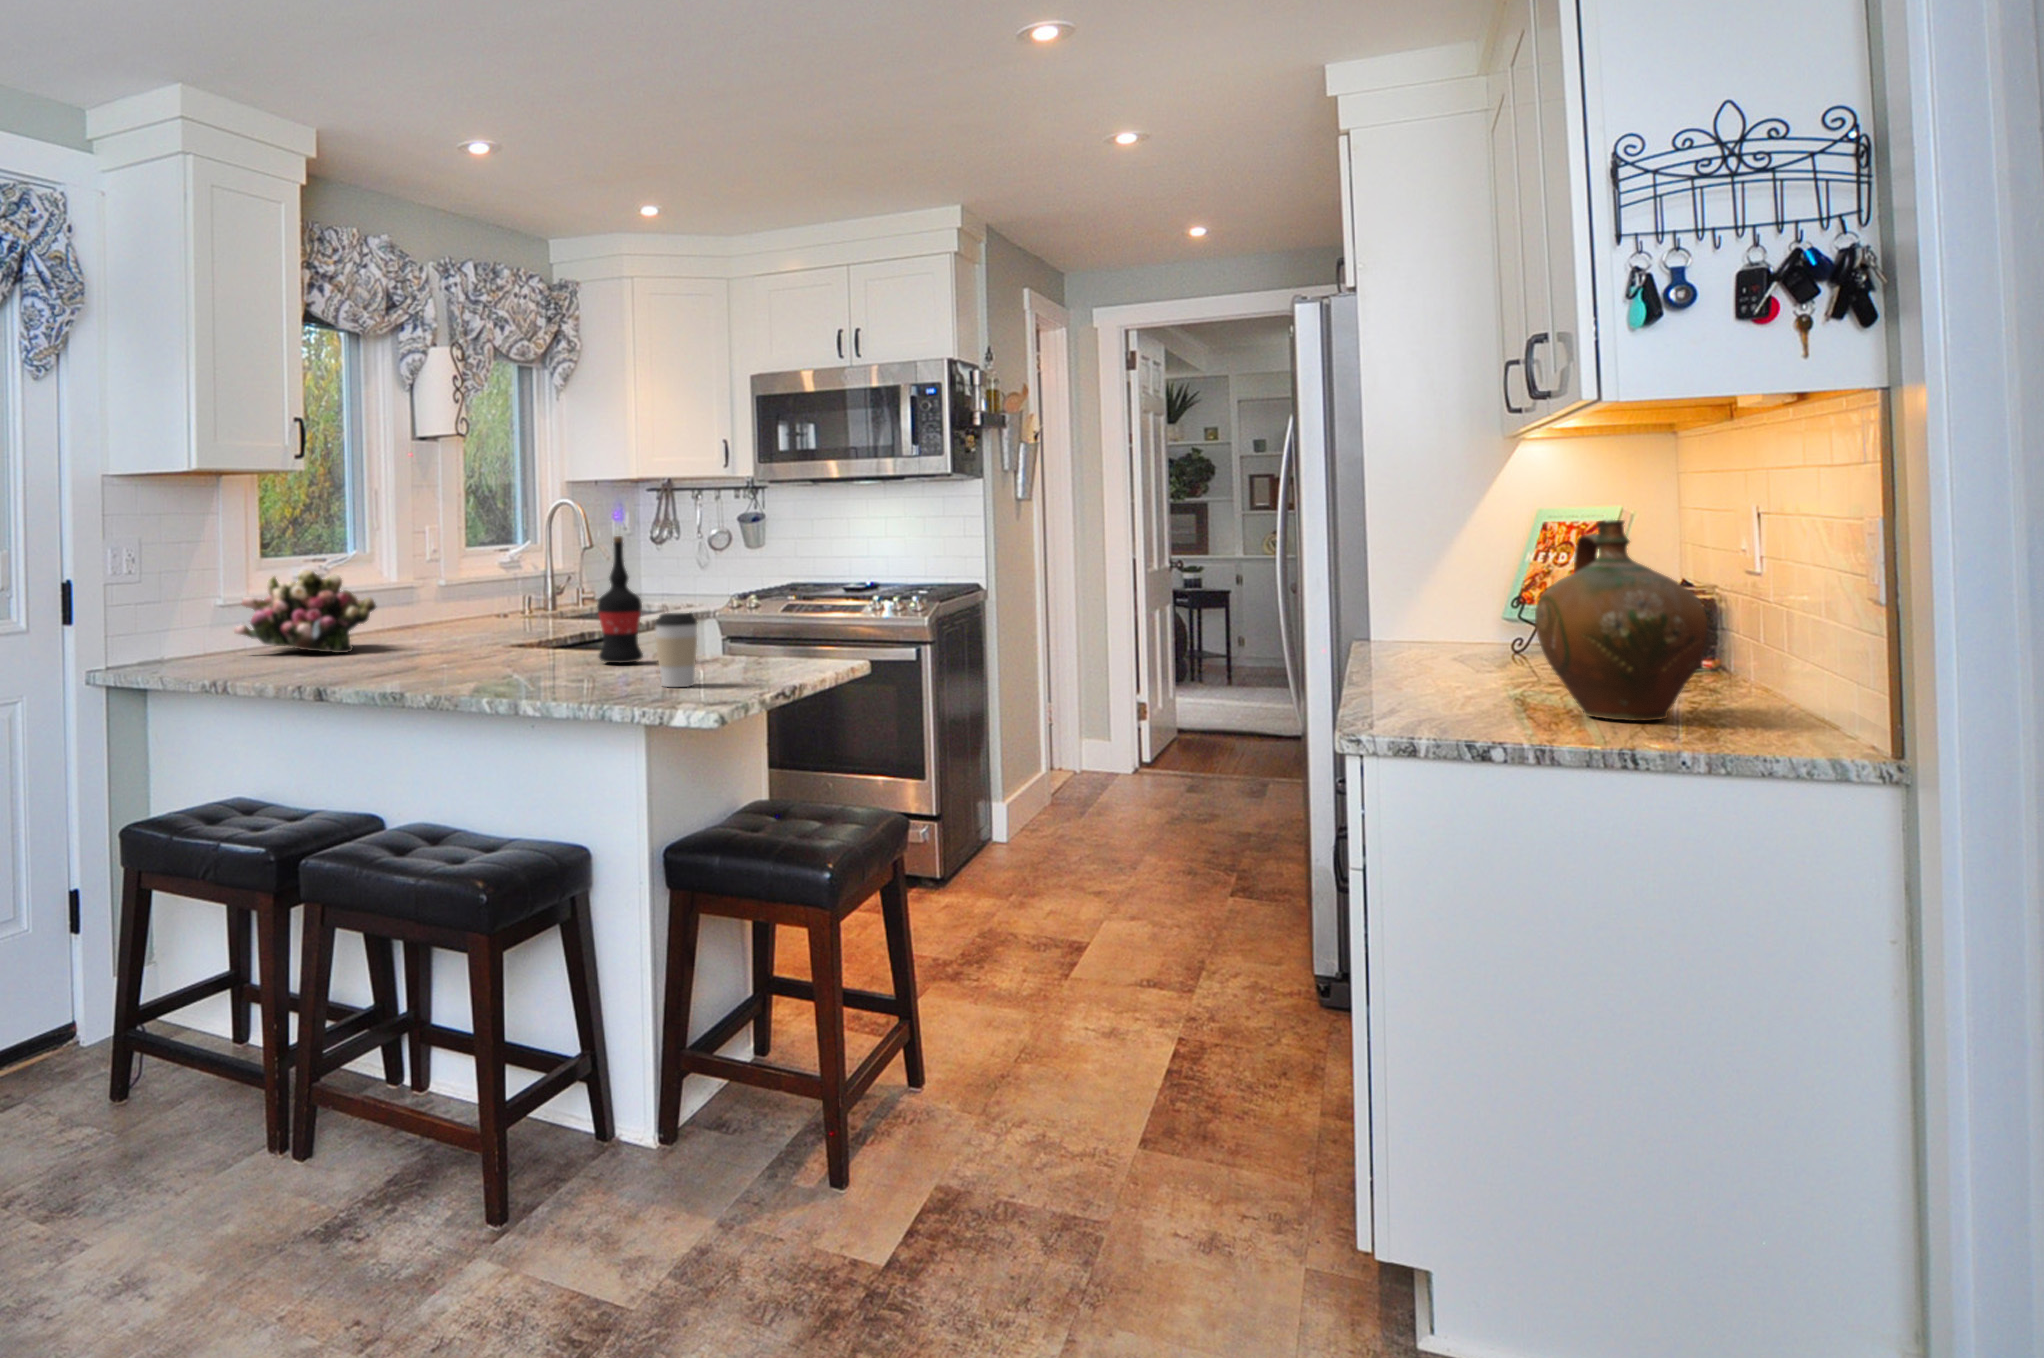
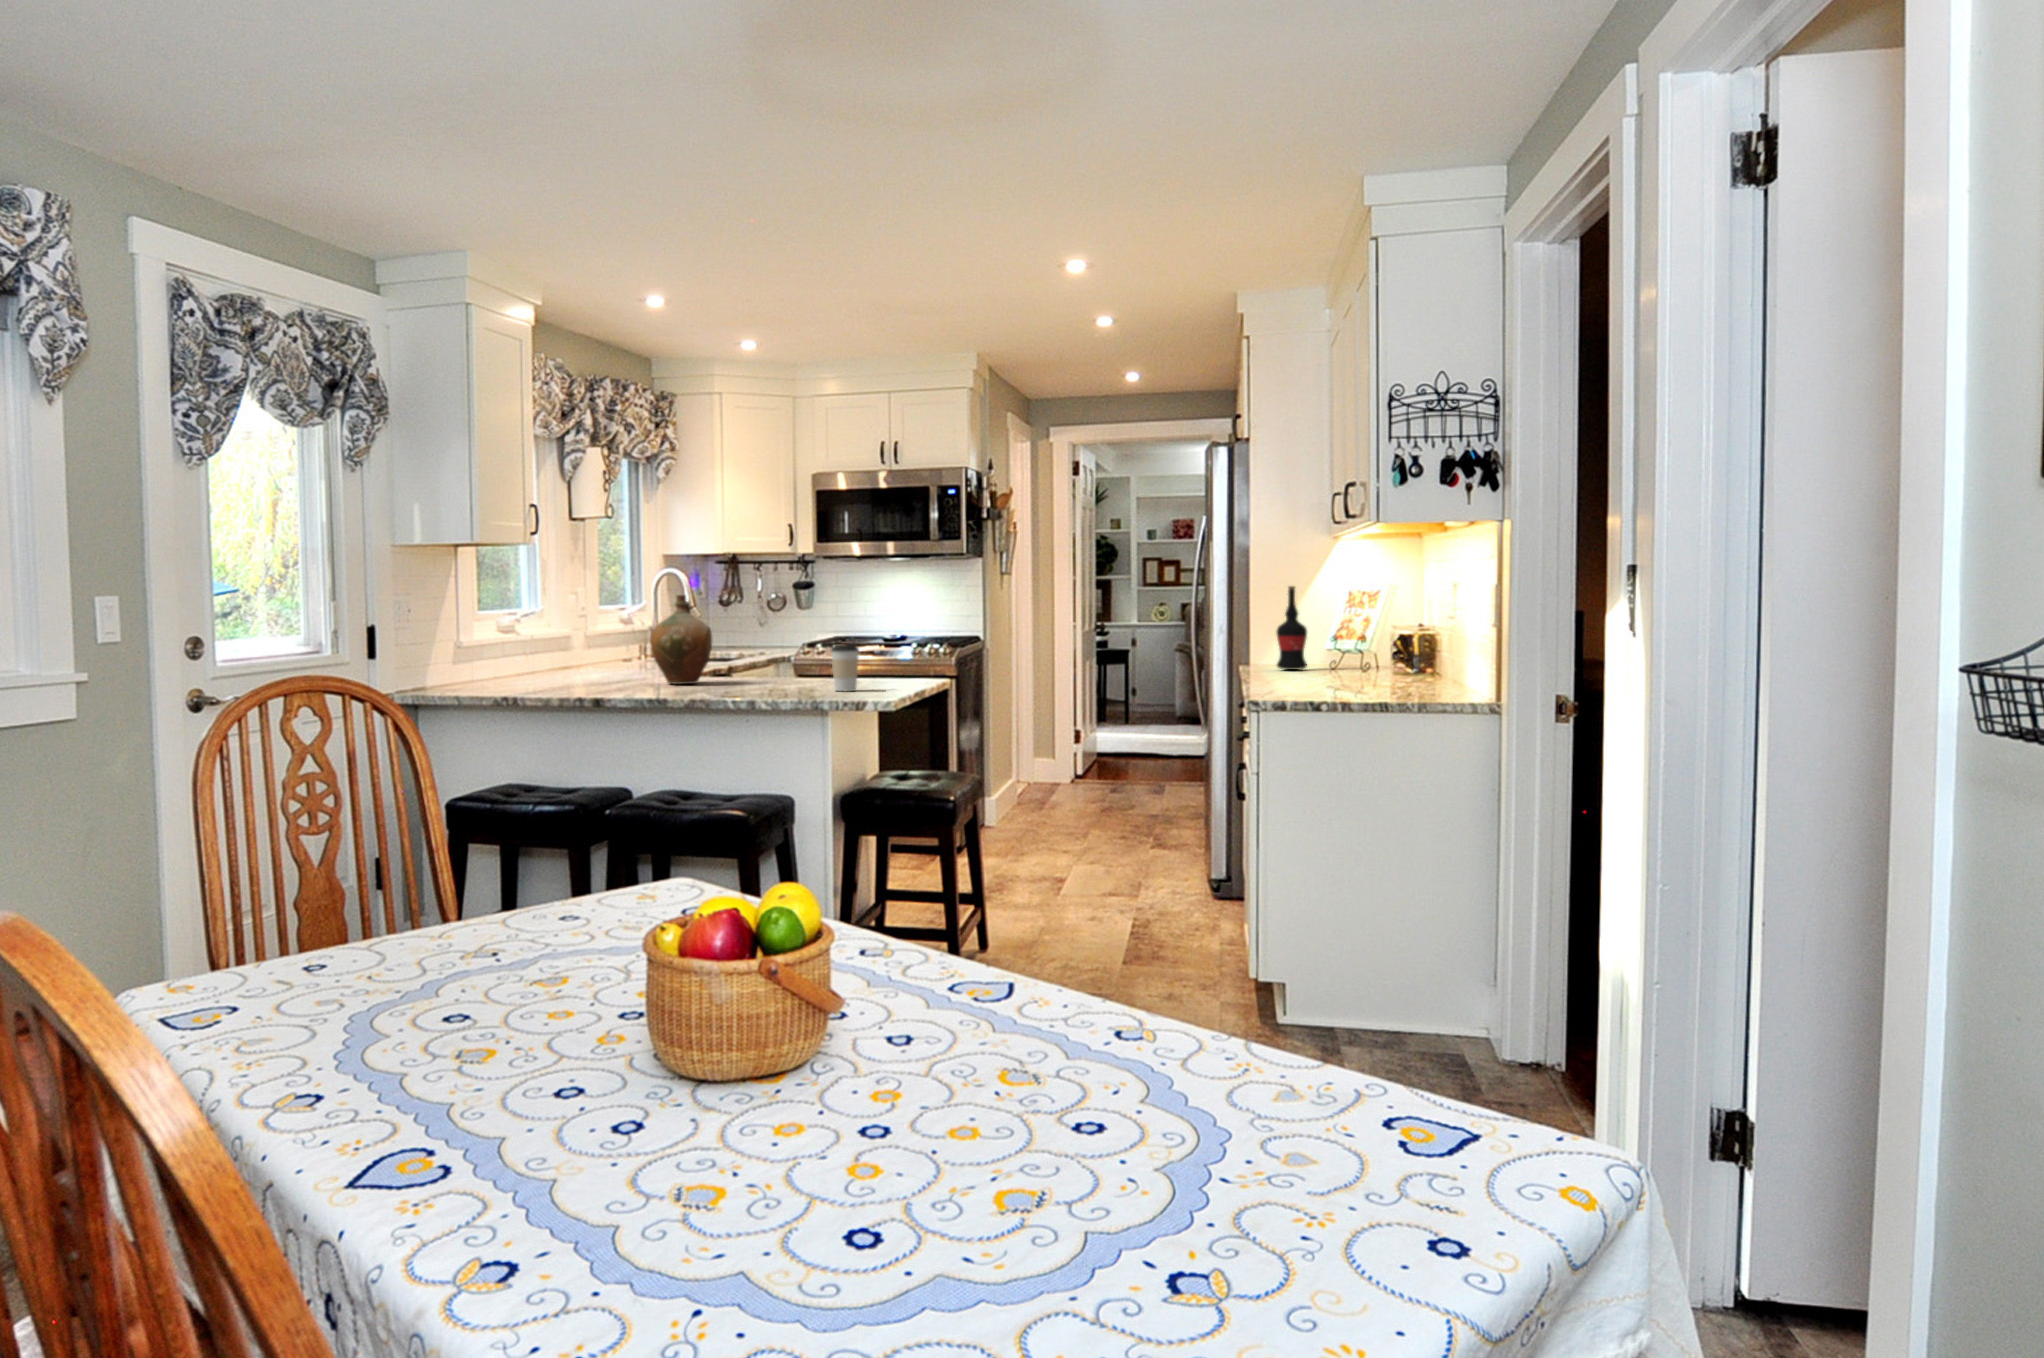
ceramic jug: present [1535,520,1708,721] -> present [651,595,712,684]
wine bottle: present [598,536,643,663] -> present [1276,586,1307,670]
flower arrangement: present [234,569,376,653] -> none [484,618,587,679]

